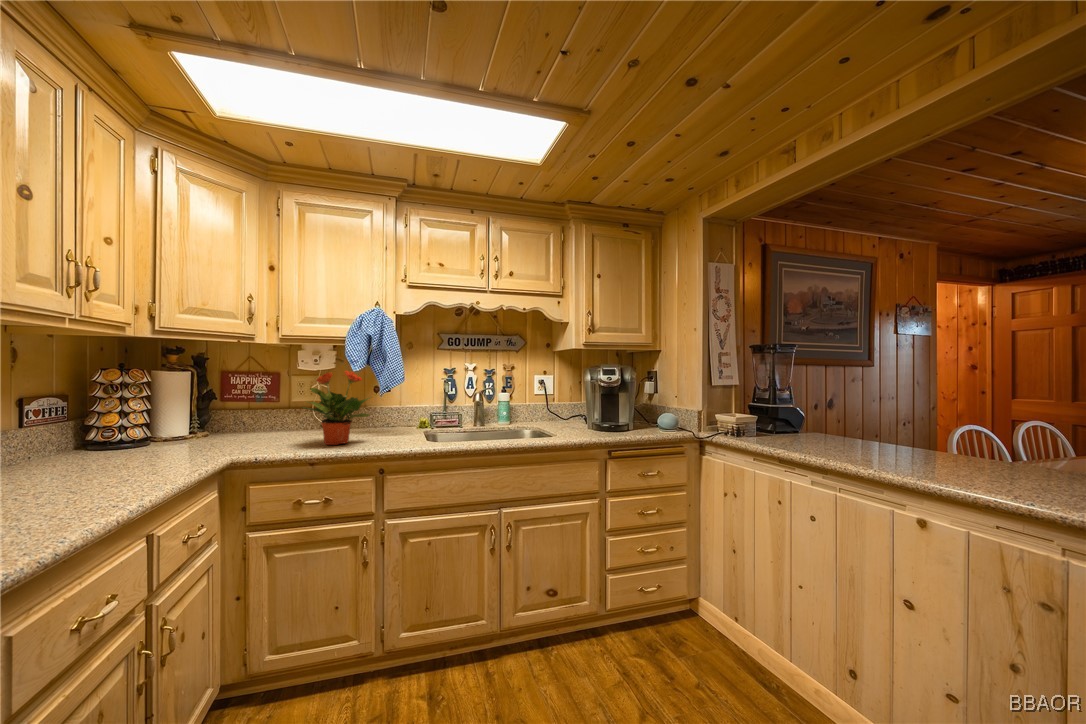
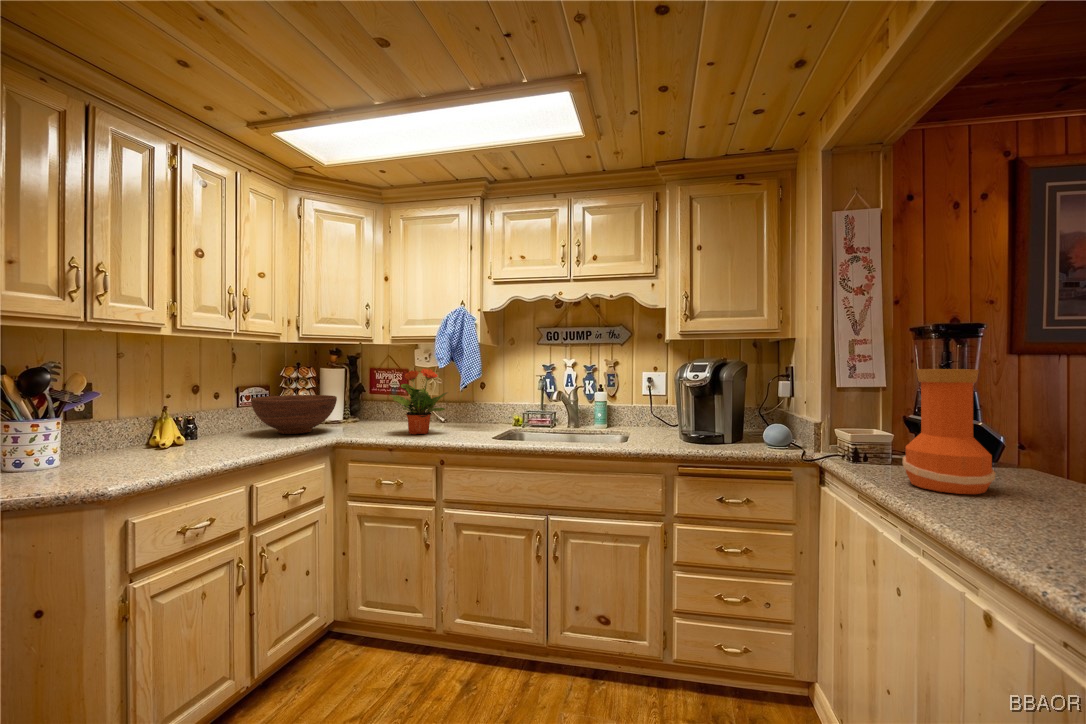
vase: none [770,373,820,448] -> present [903,369,995,494]
fruit bowl: none [76,405,219,460] -> present [251,395,337,434]

